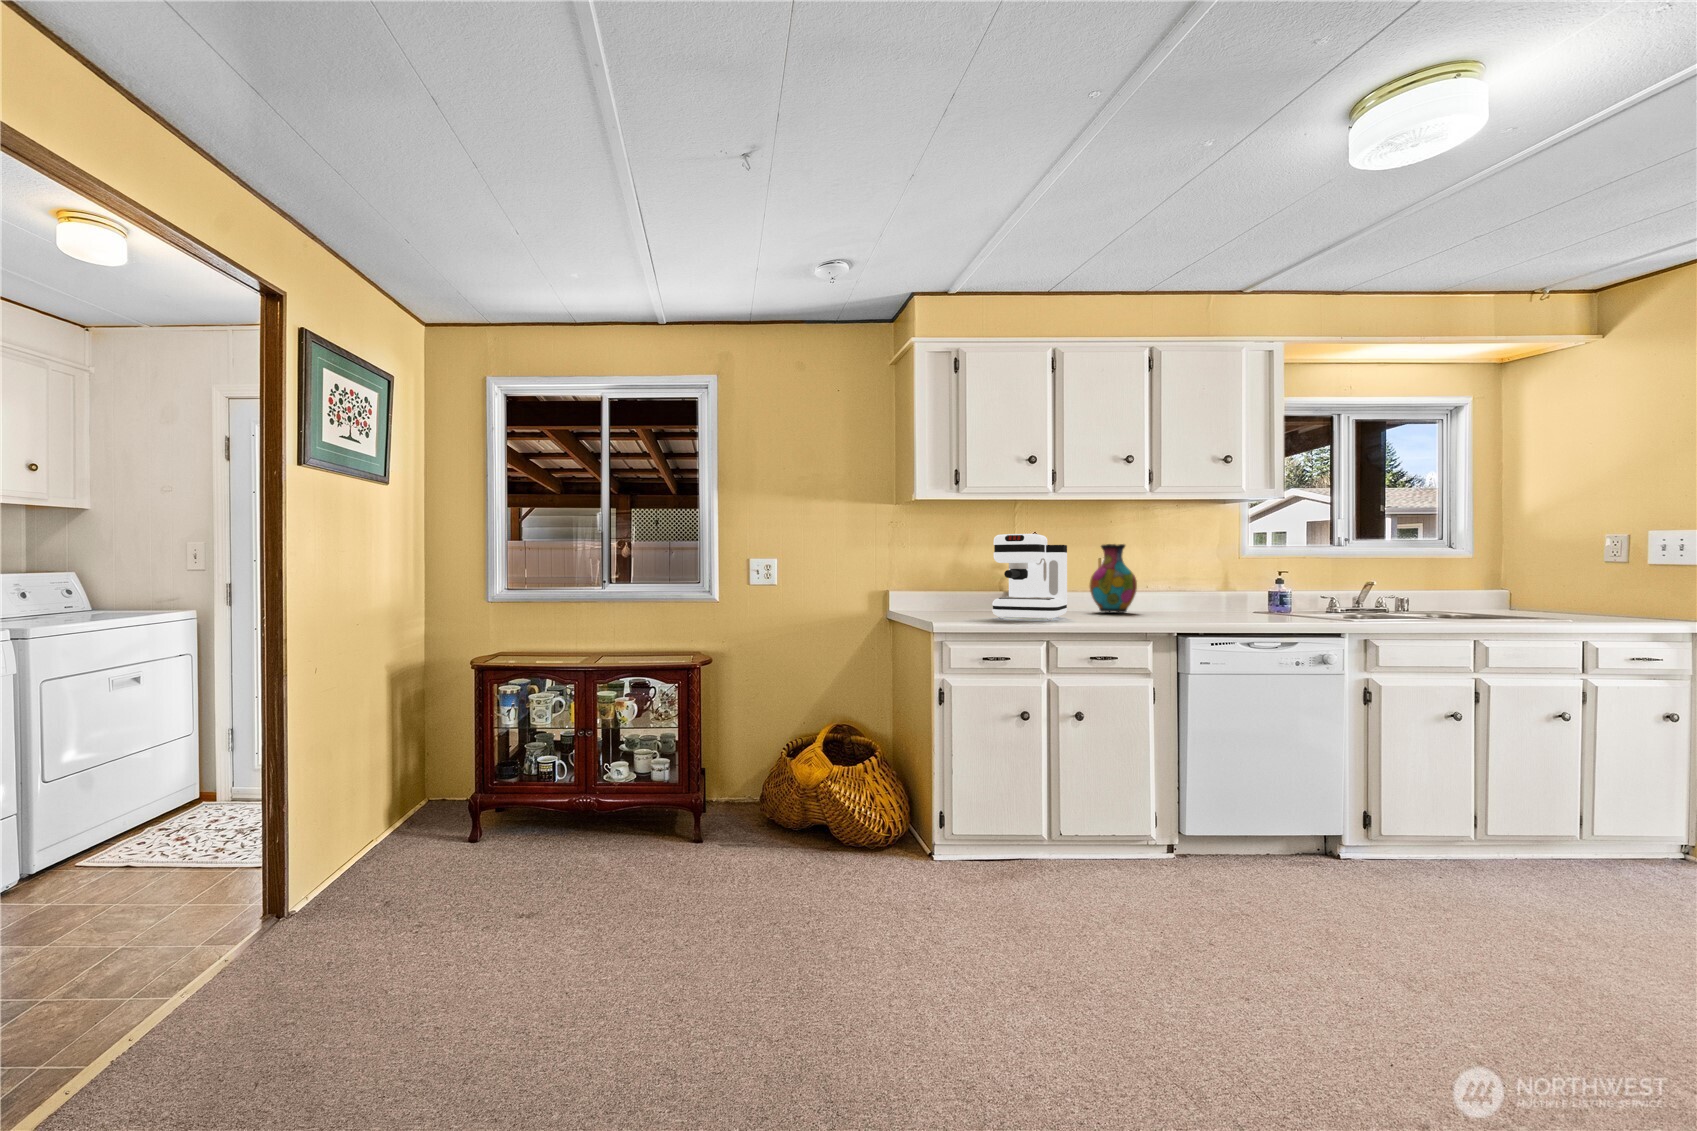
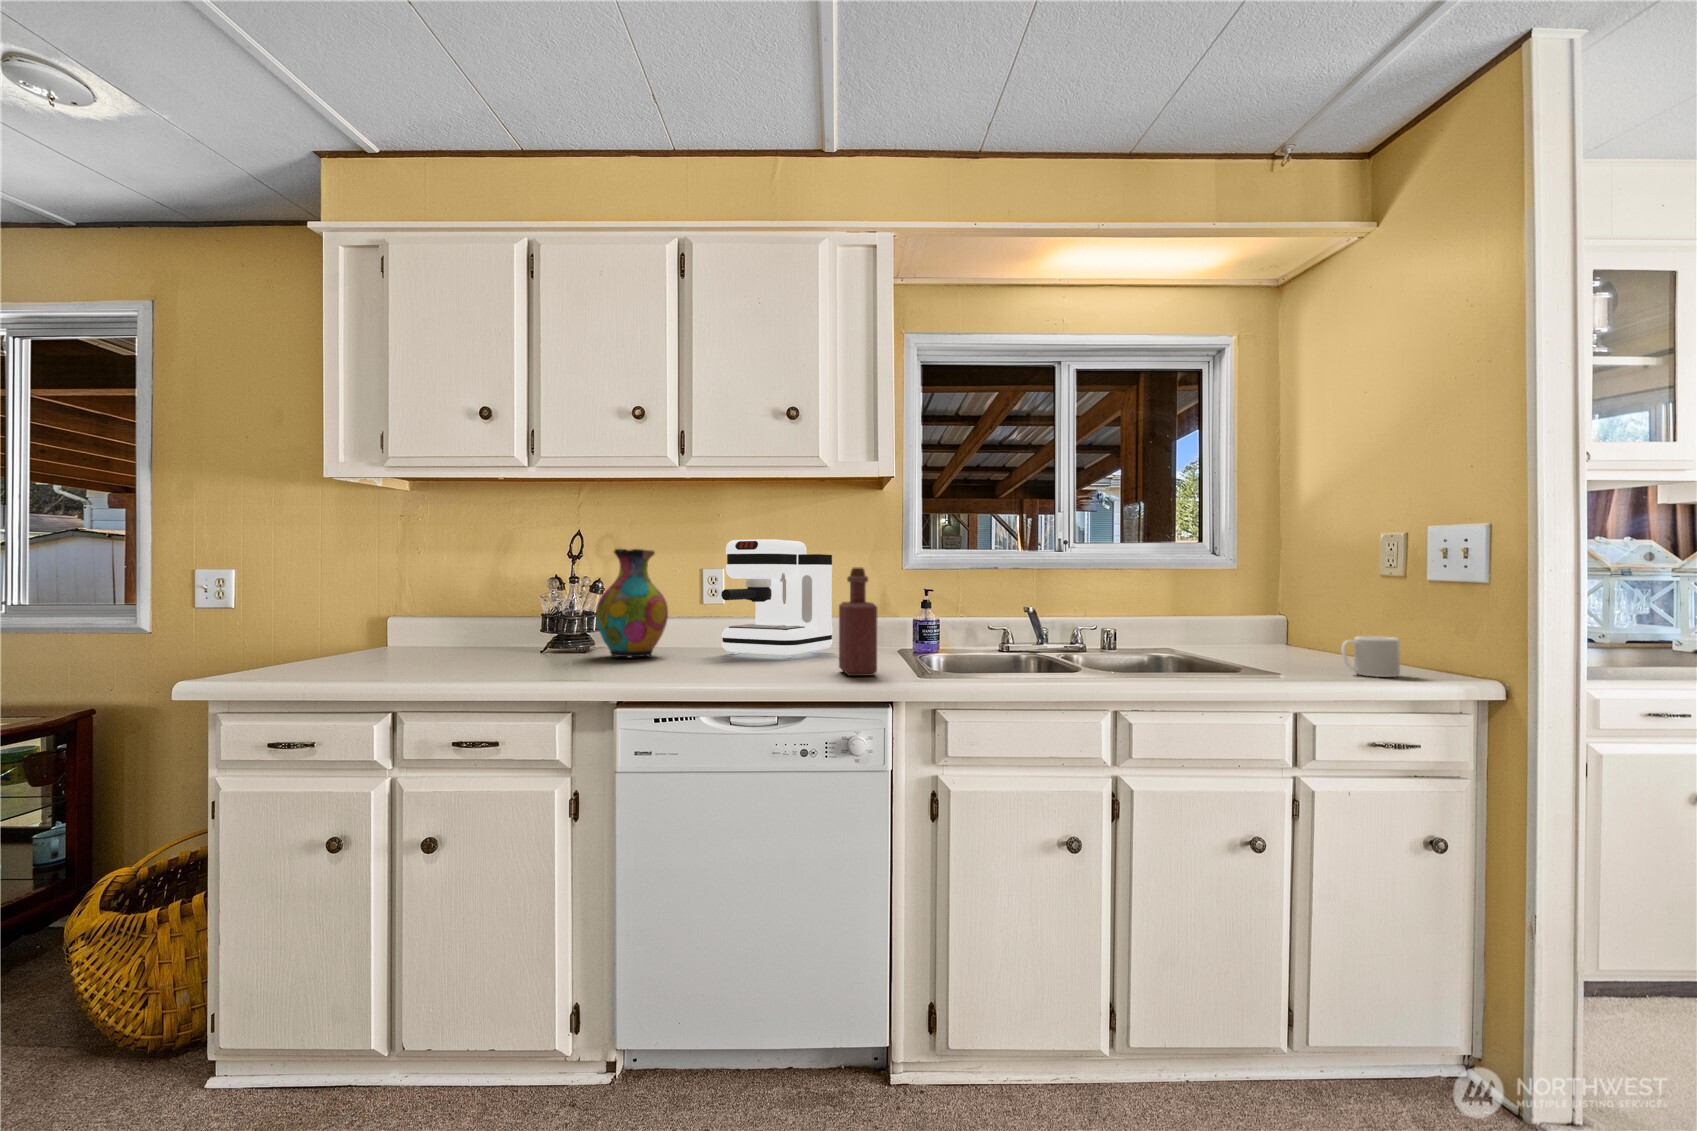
coffee maker: present [992,534,1067,620] -> present [721,539,832,657]
bottle: none [1286,555,1323,620] -> present [839,568,877,676]
mug: none [1597,596,1638,620] -> present [1341,636,1400,677]

